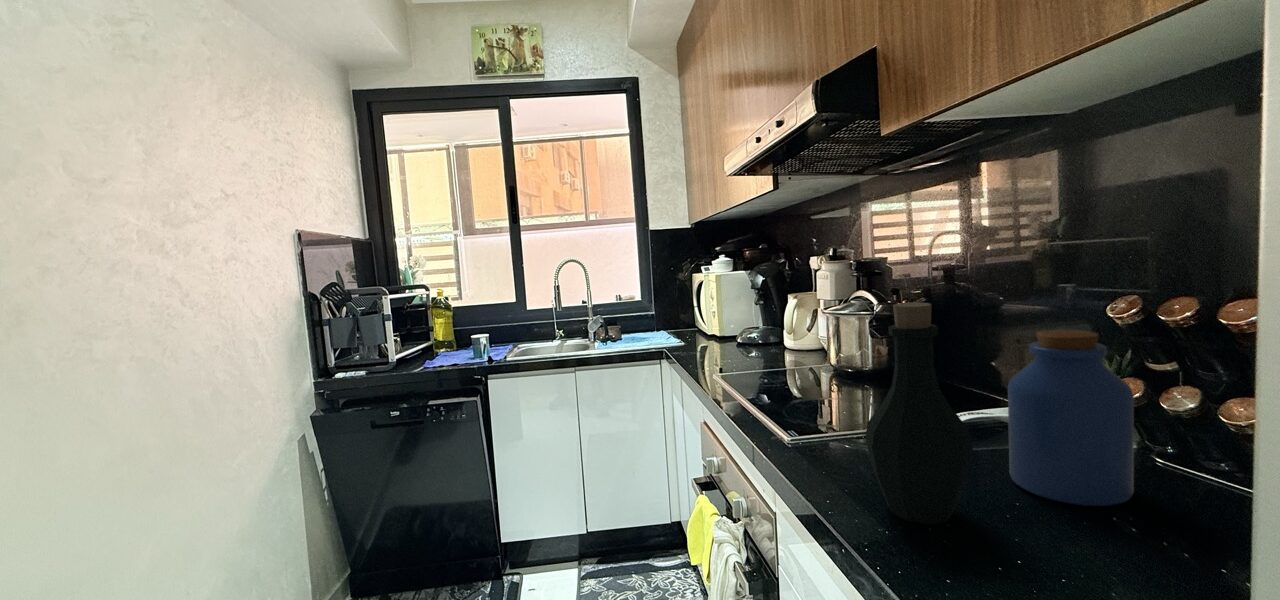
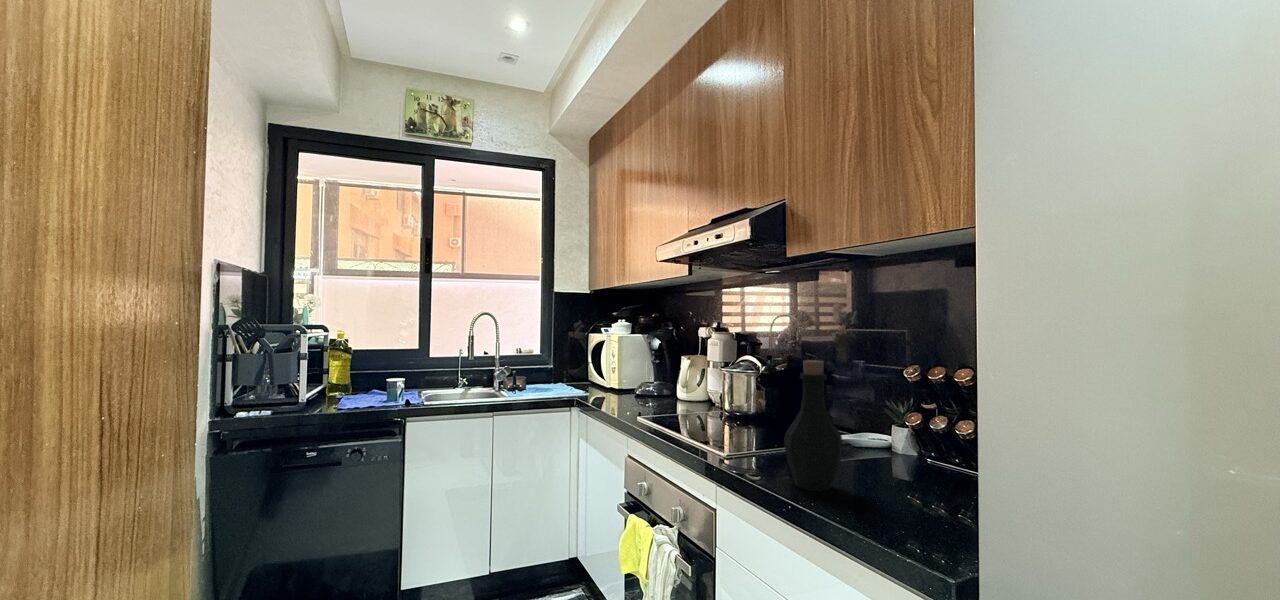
jar: present [1008,330,1134,506] -> none [856,382,919,482]

